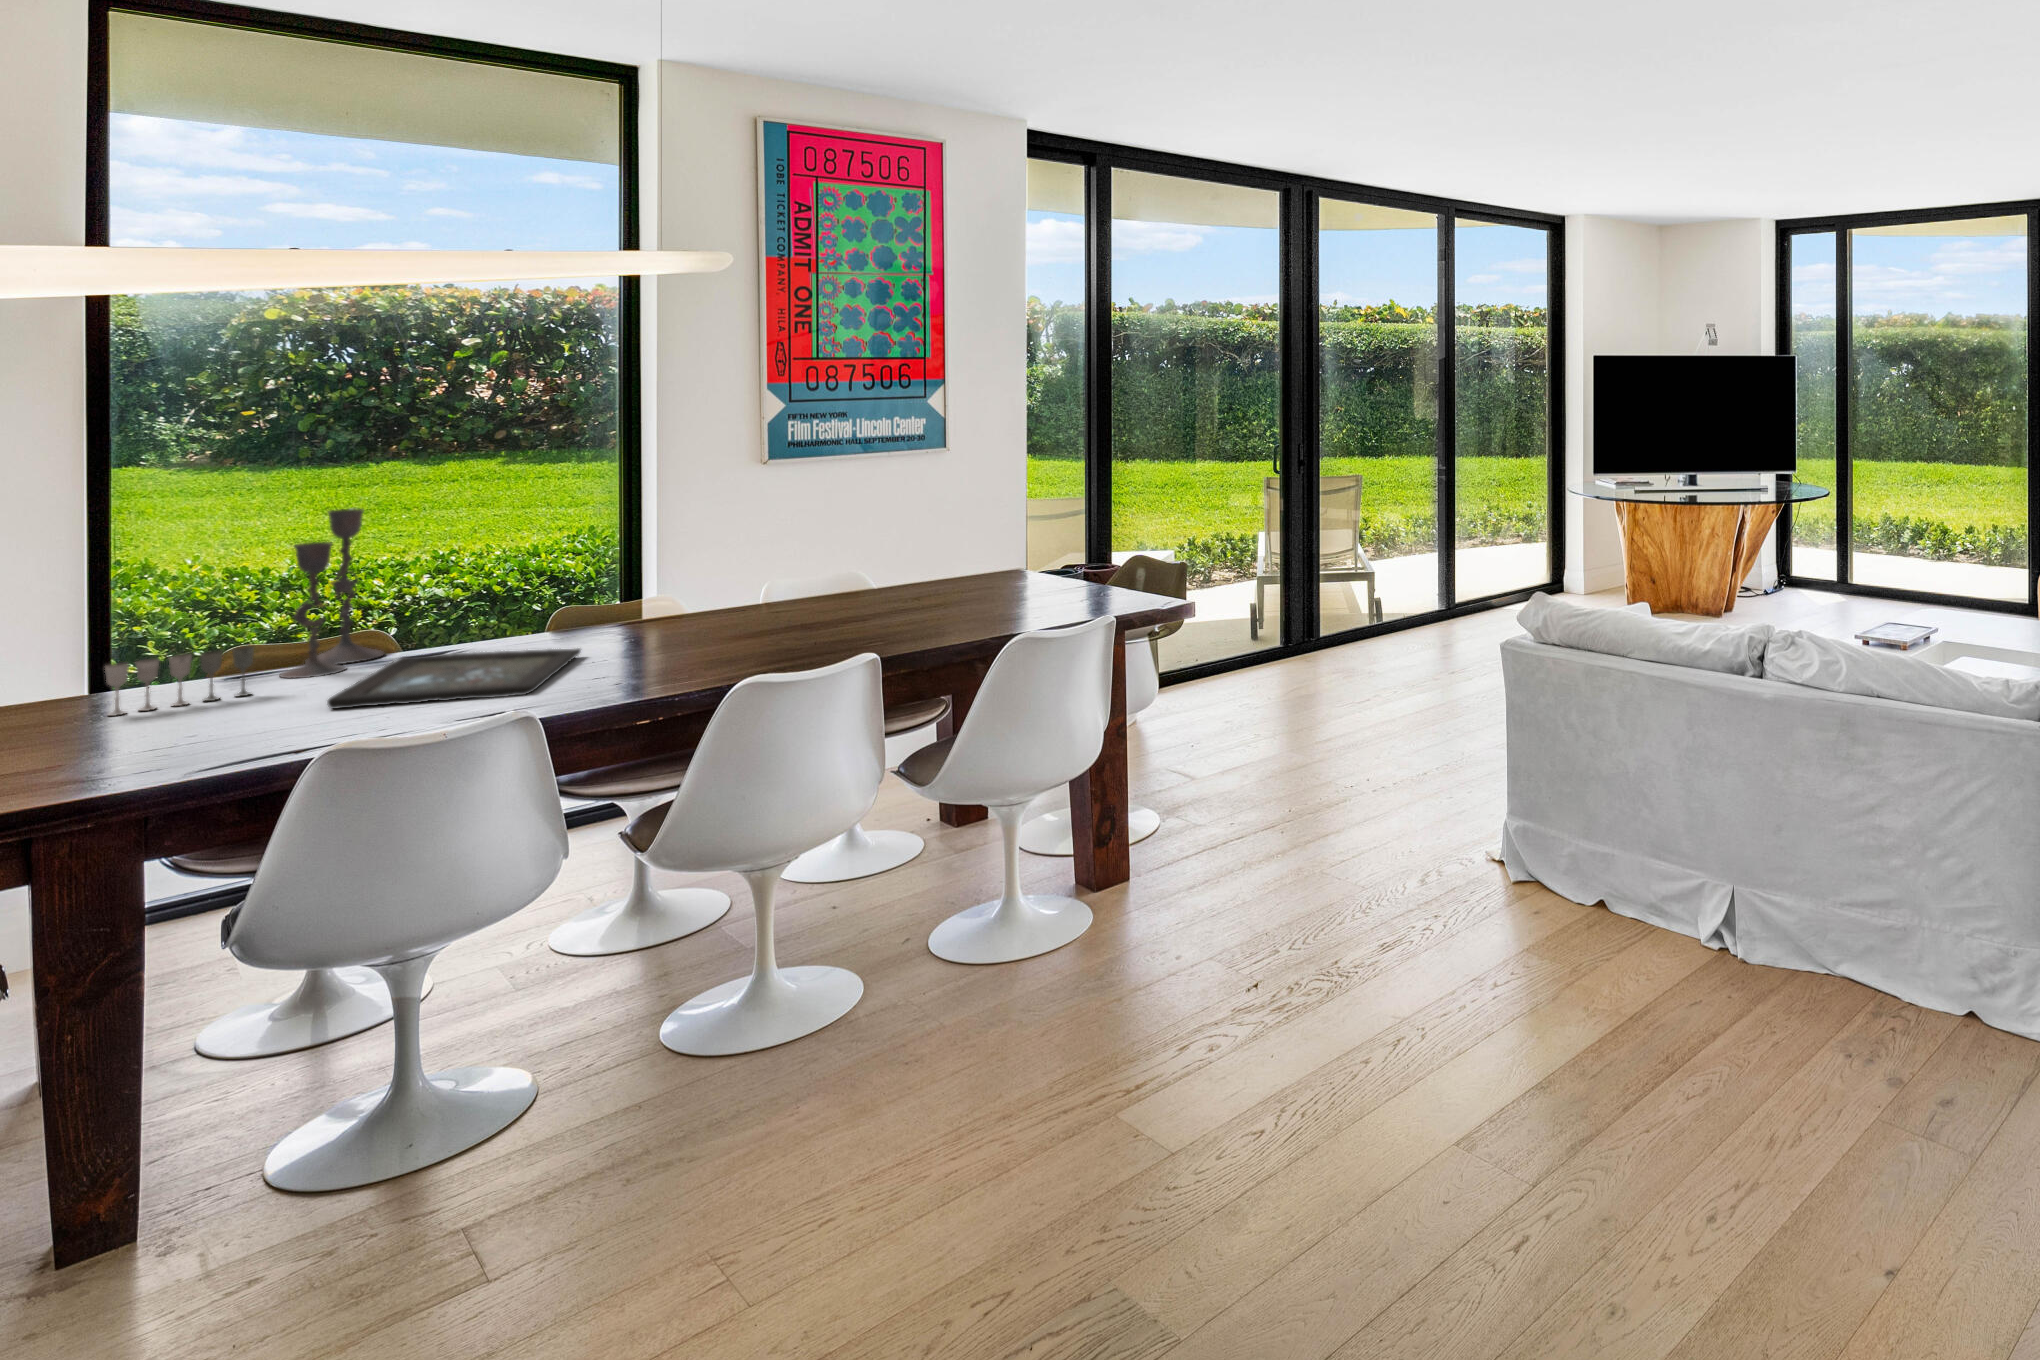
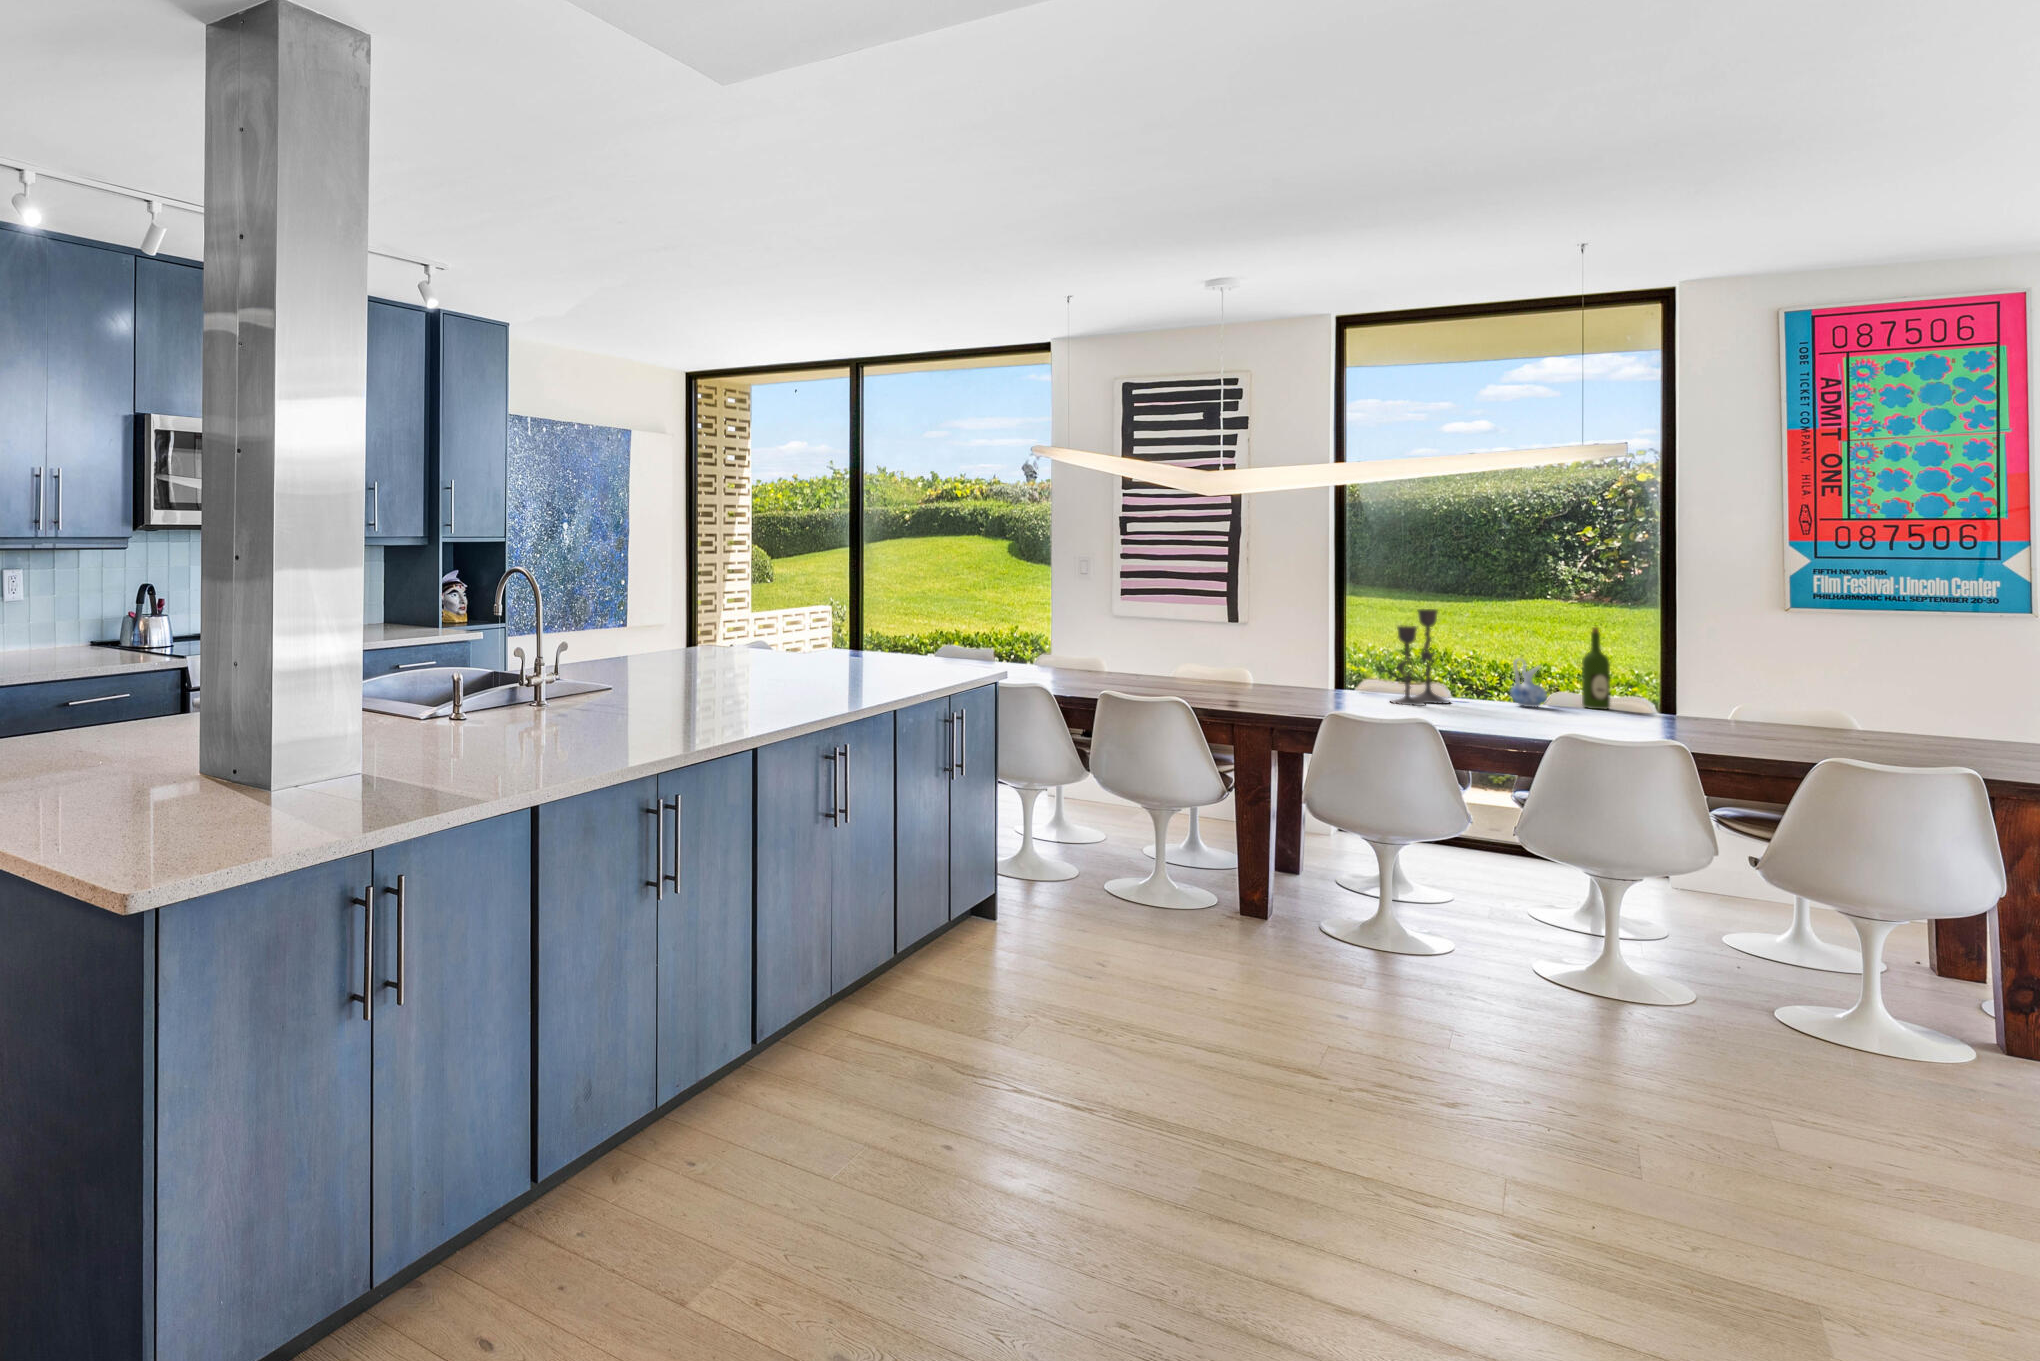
wine bottle: none [568,509,603,621] -> present [1582,627,1610,709]
ceramic pitcher: none [474,568,527,638] -> present [1511,659,1547,707]
wine glass: present [105,646,254,716] -> none [1304,675,1373,705]
tray: present [327,649,581,709] -> none [1405,701,1573,729]

